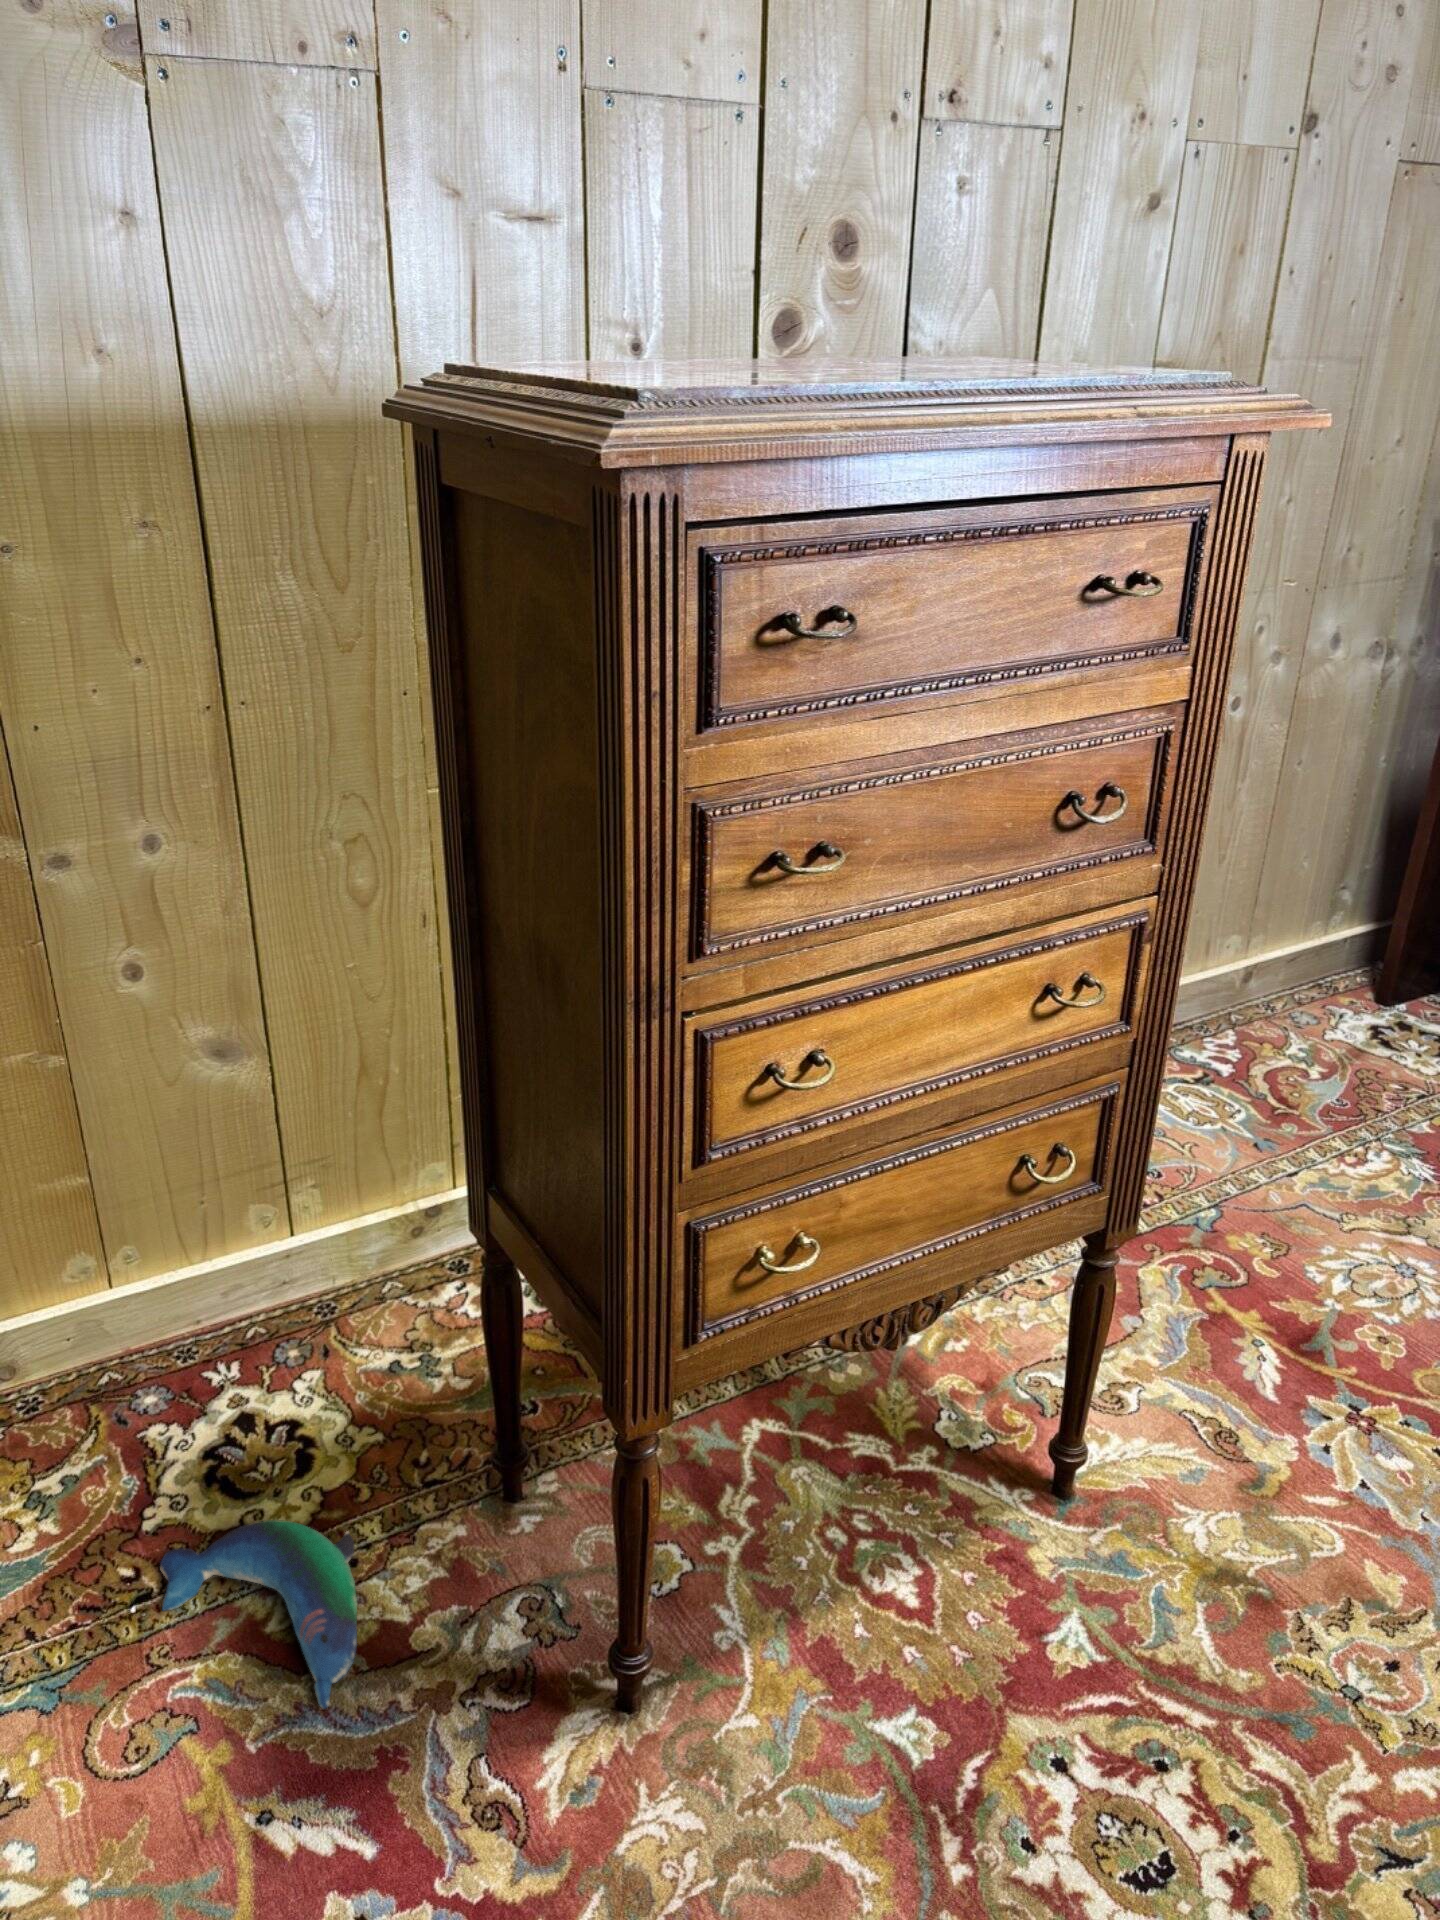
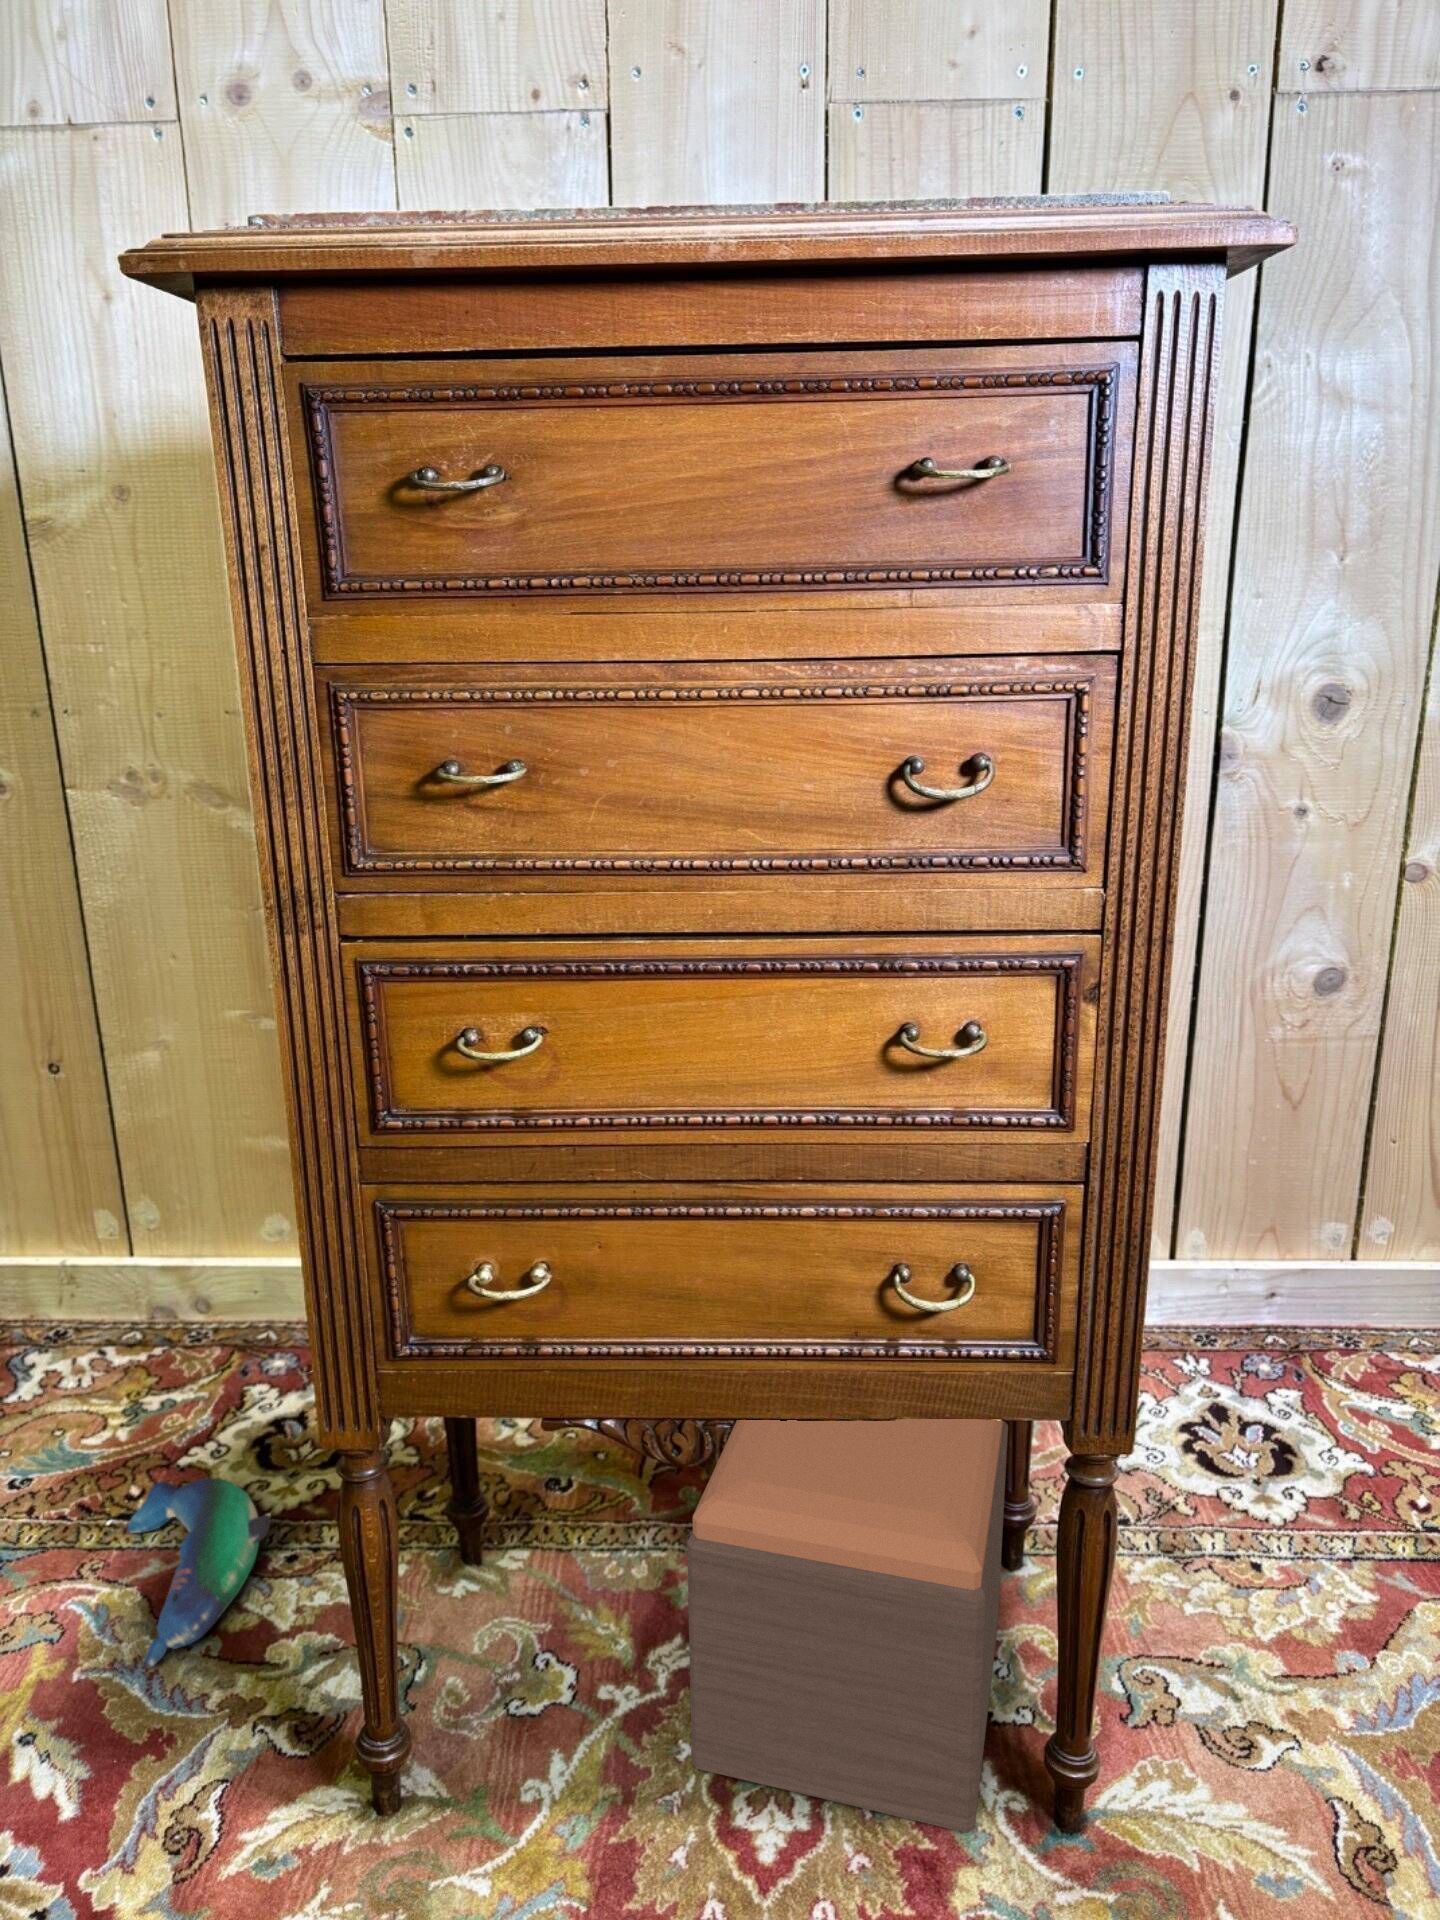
footstool: none [757,1225,1050,1569] -> present [687,1419,1008,1833]

